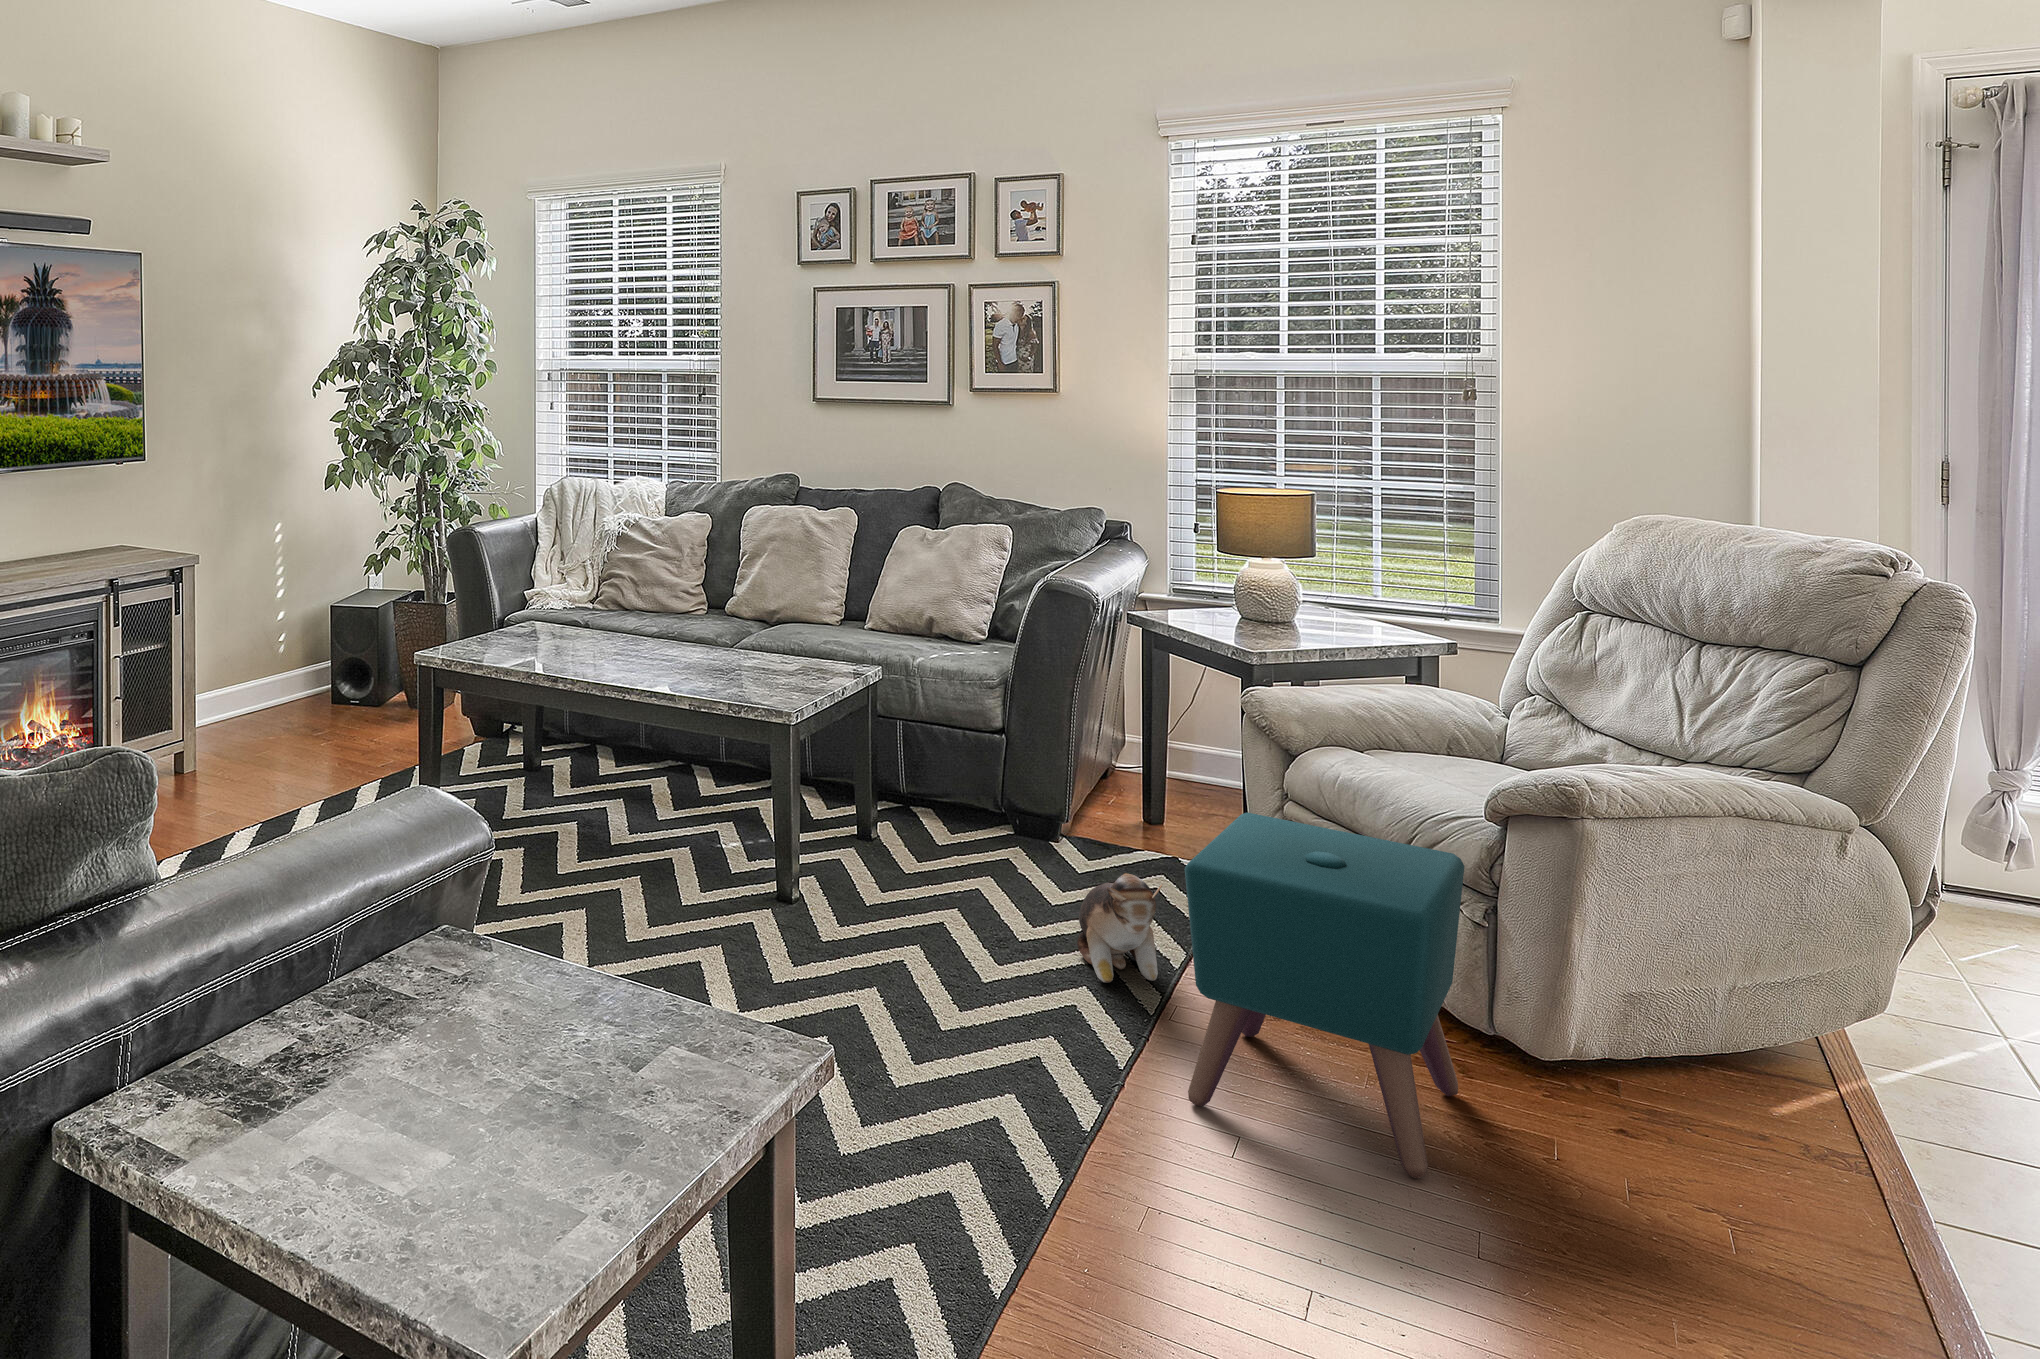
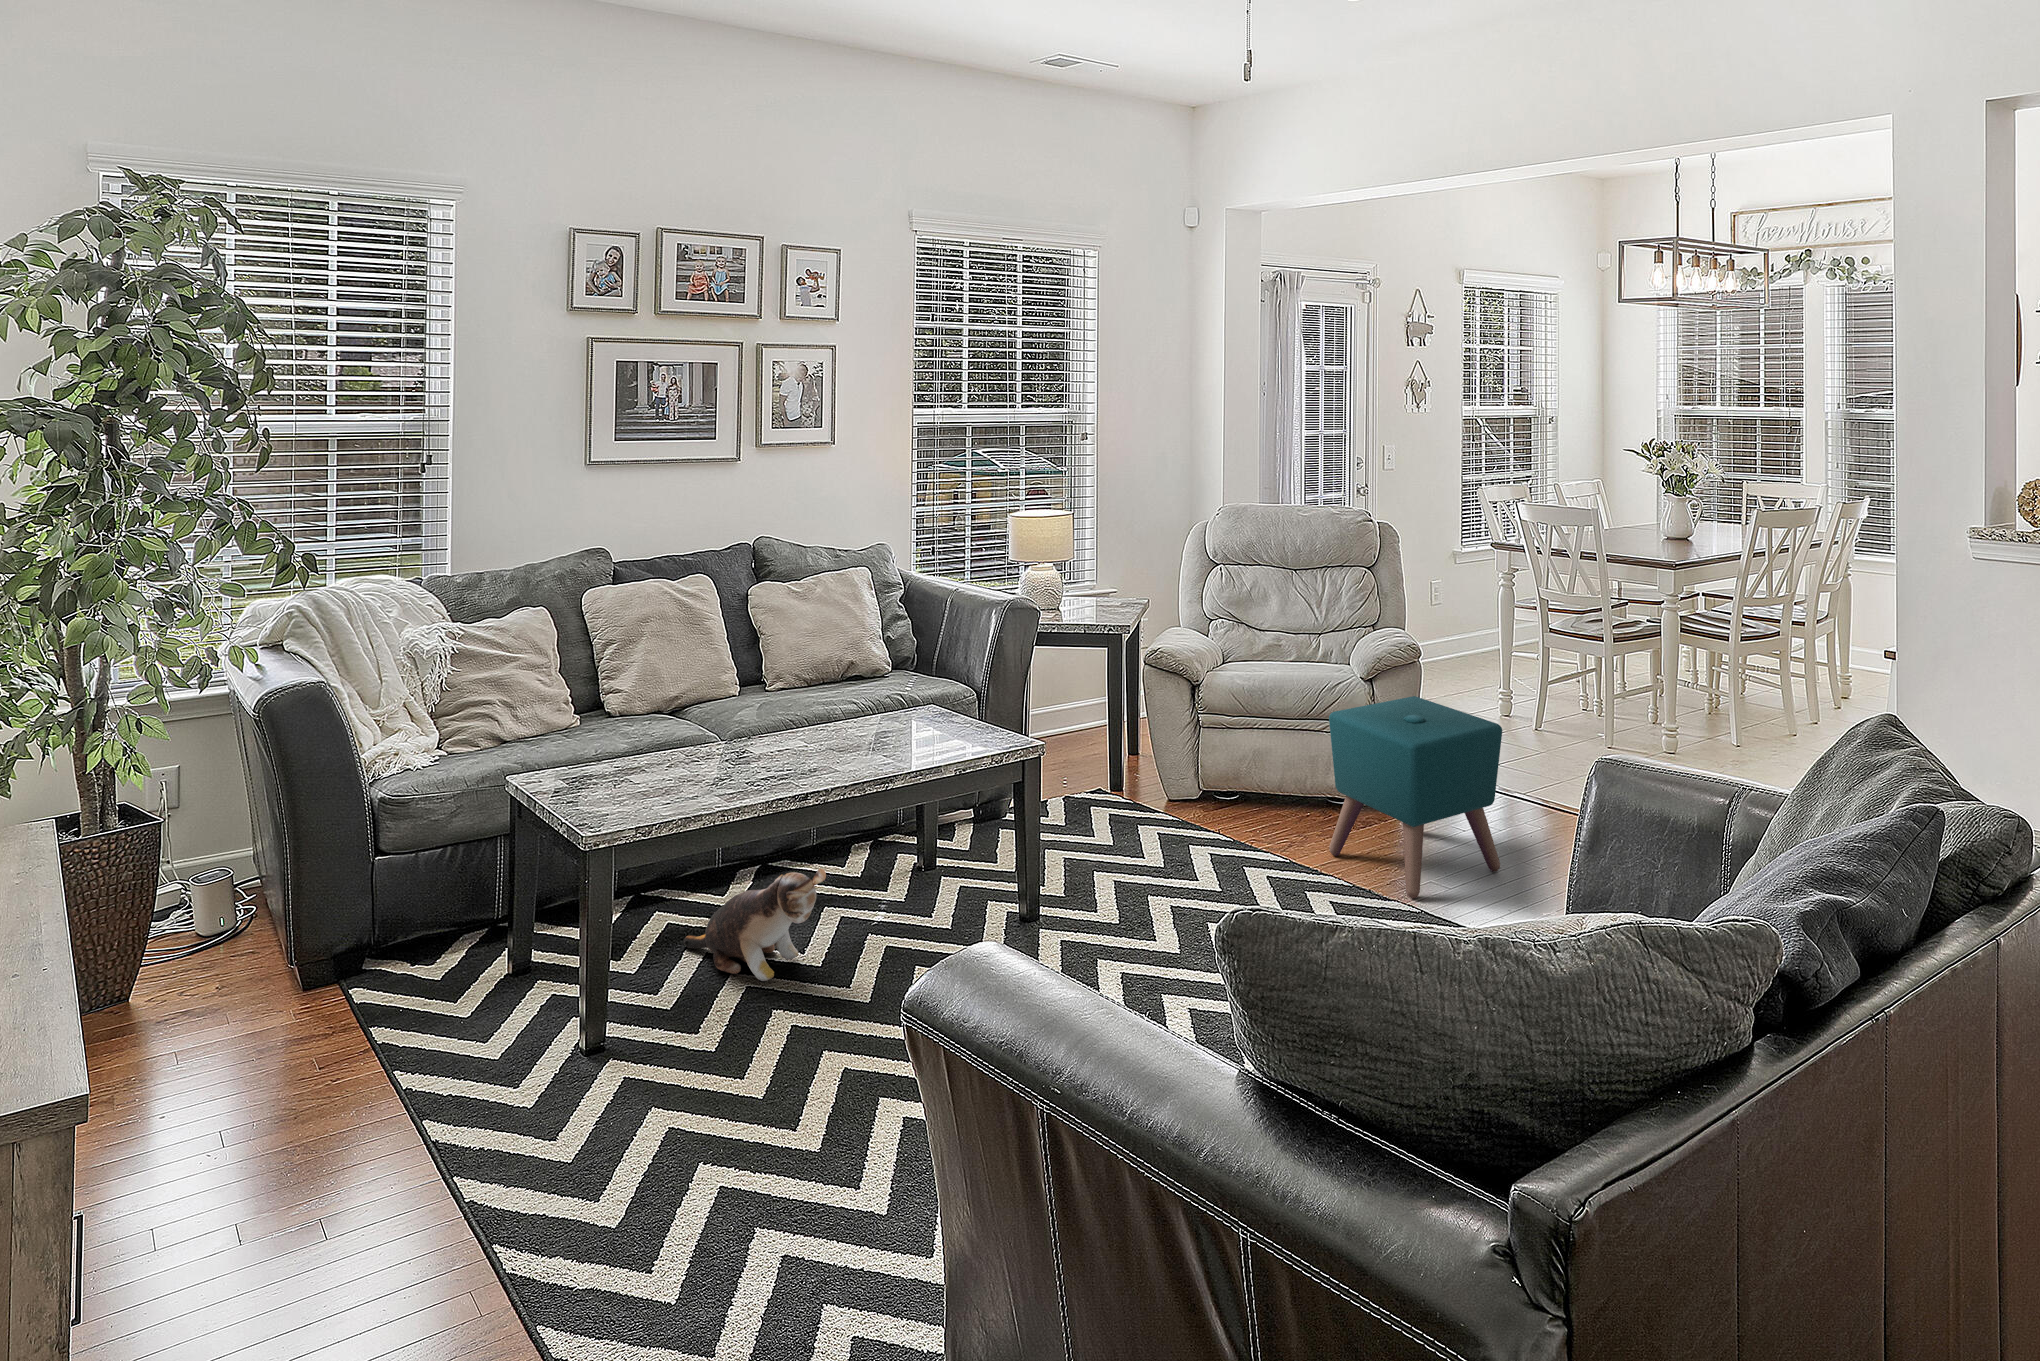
plush toy: present [1077,873,1163,983] -> present [683,868,826,981]

